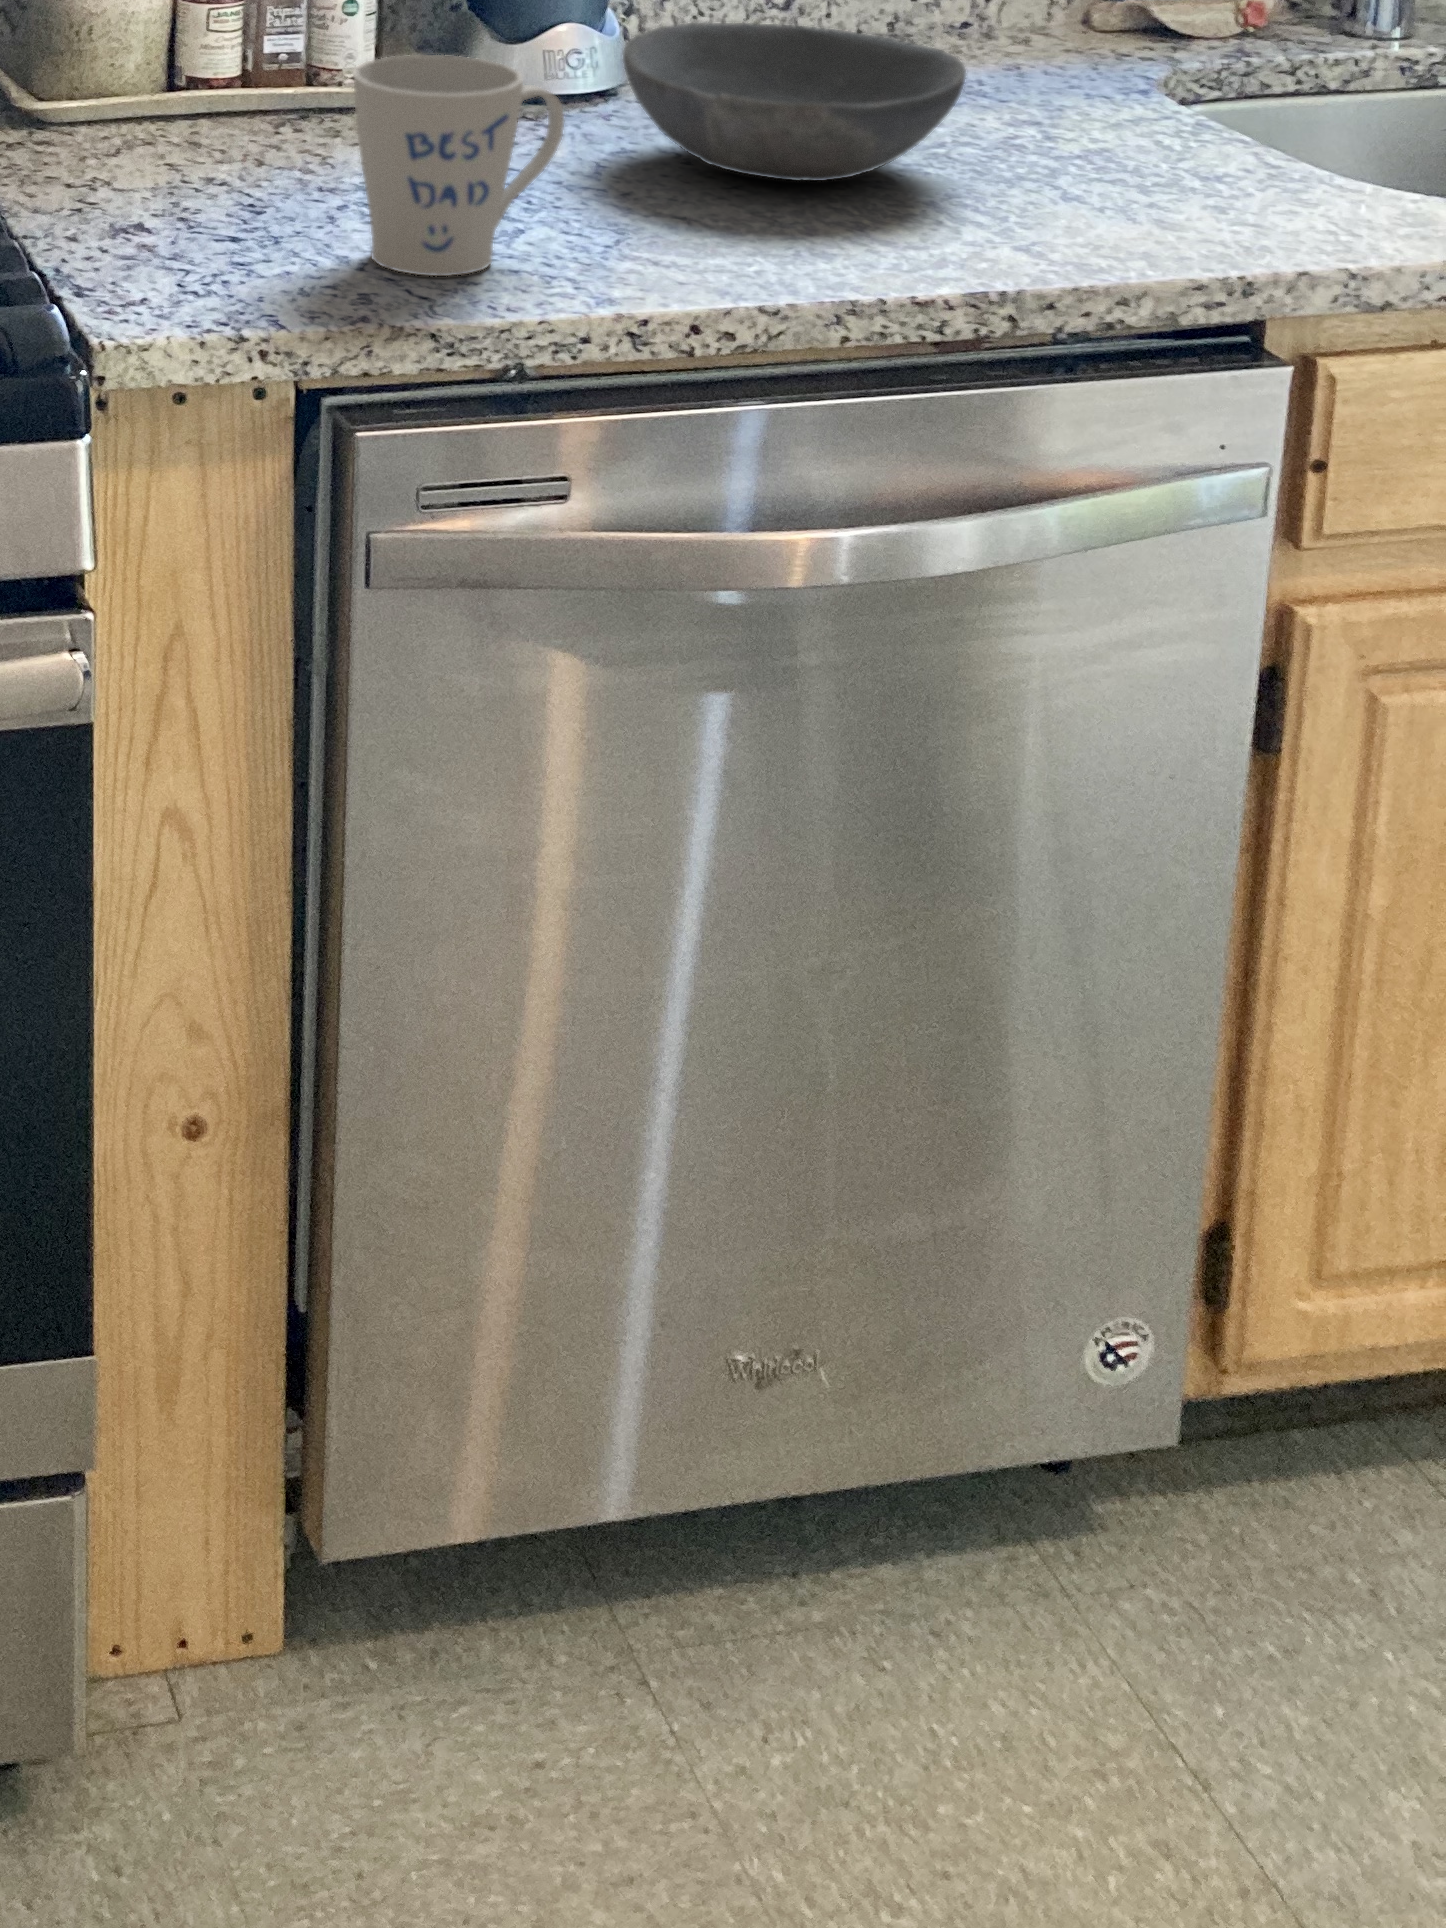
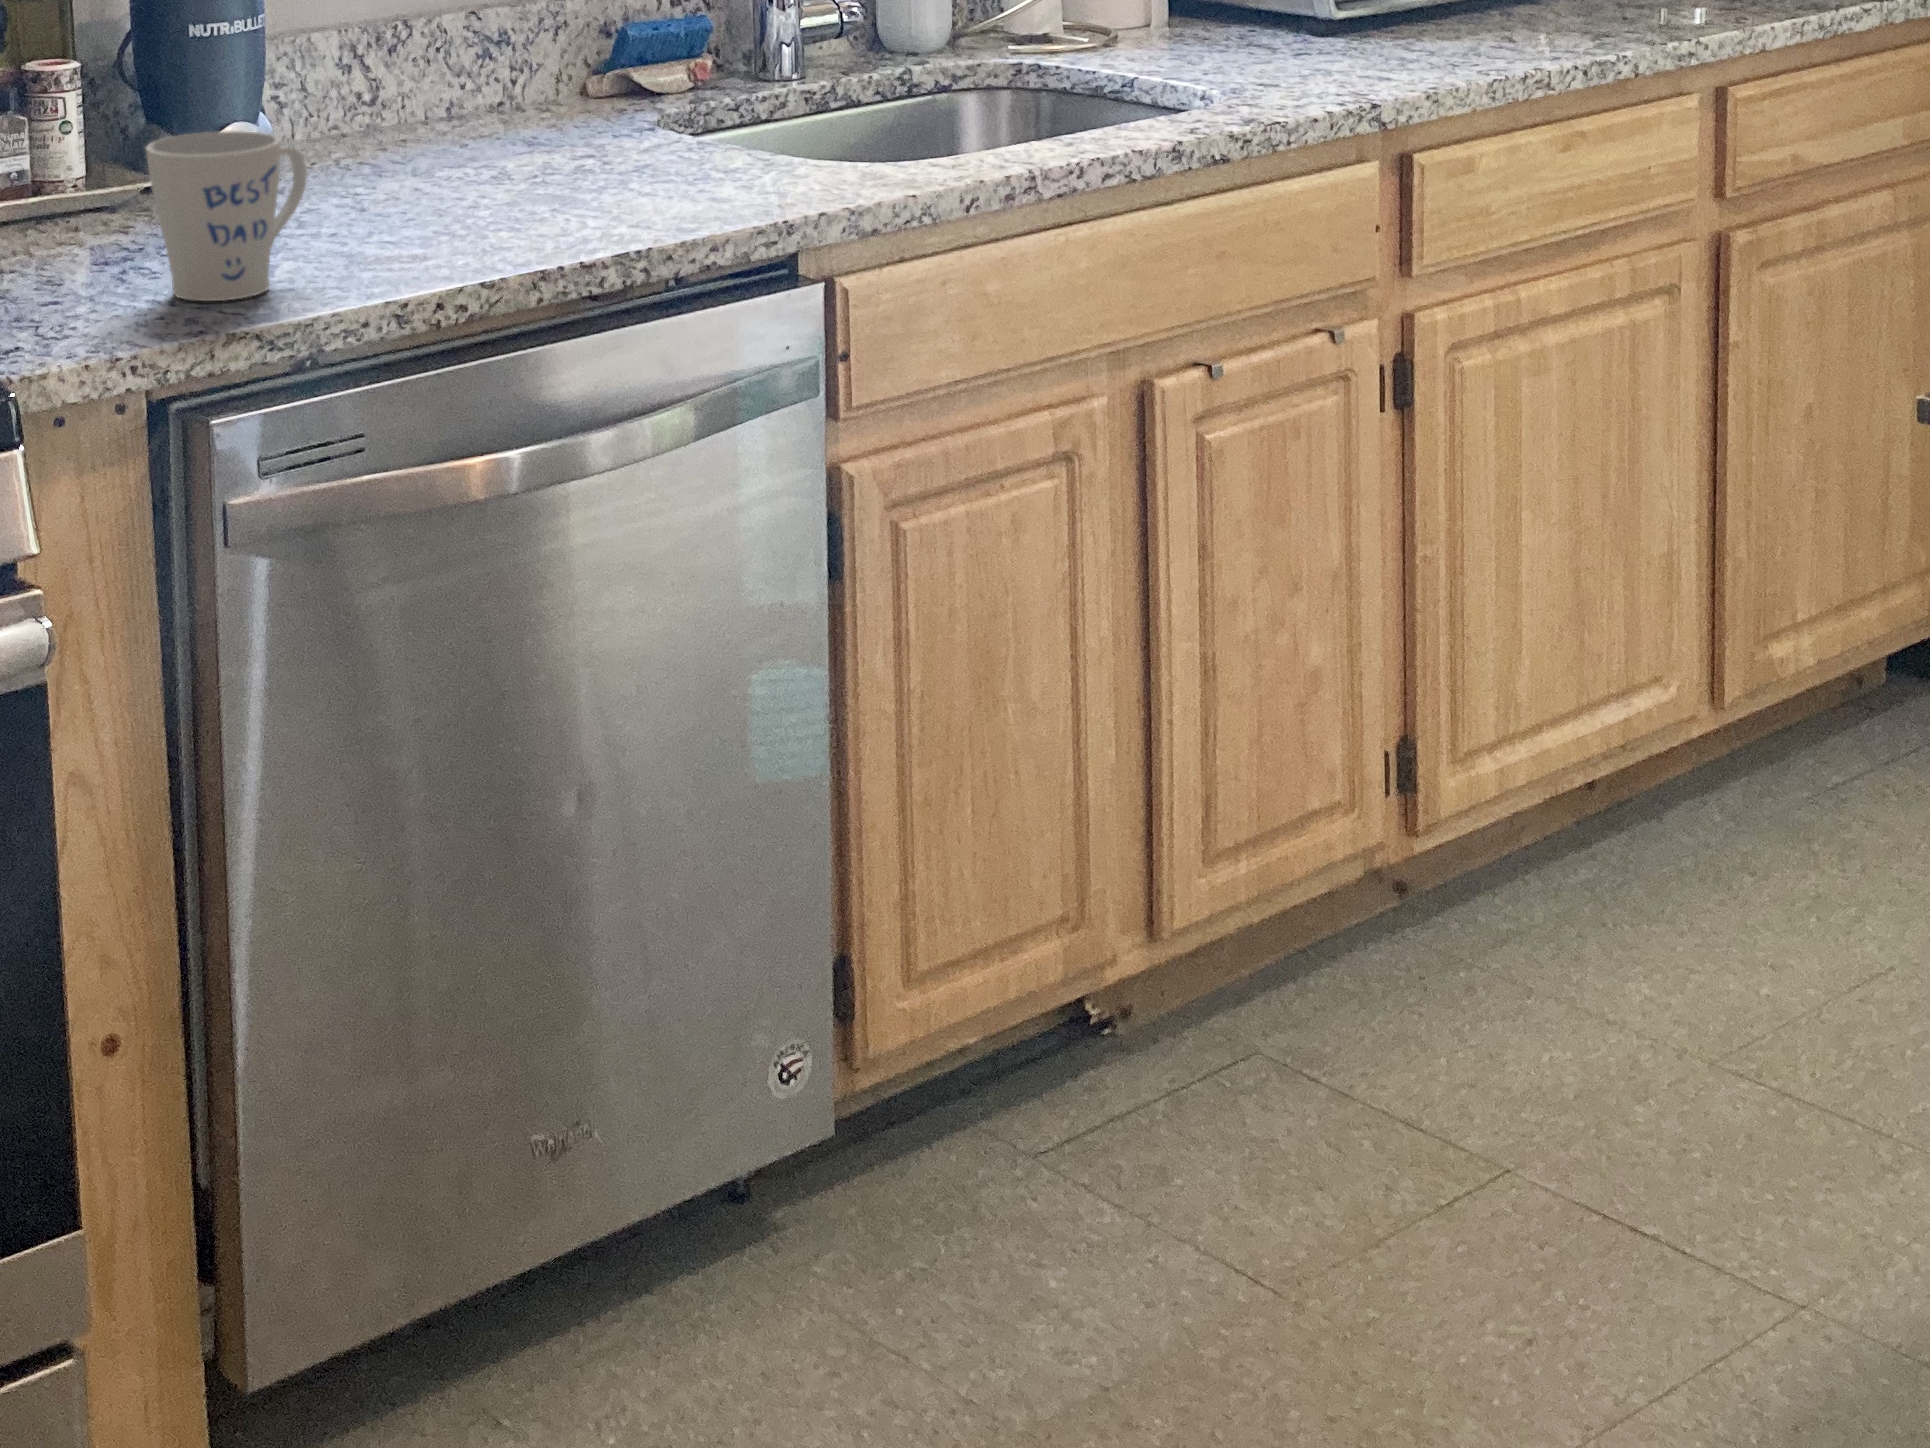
bowl: present [623,22,966,181] -> none [303,100,560,210]

